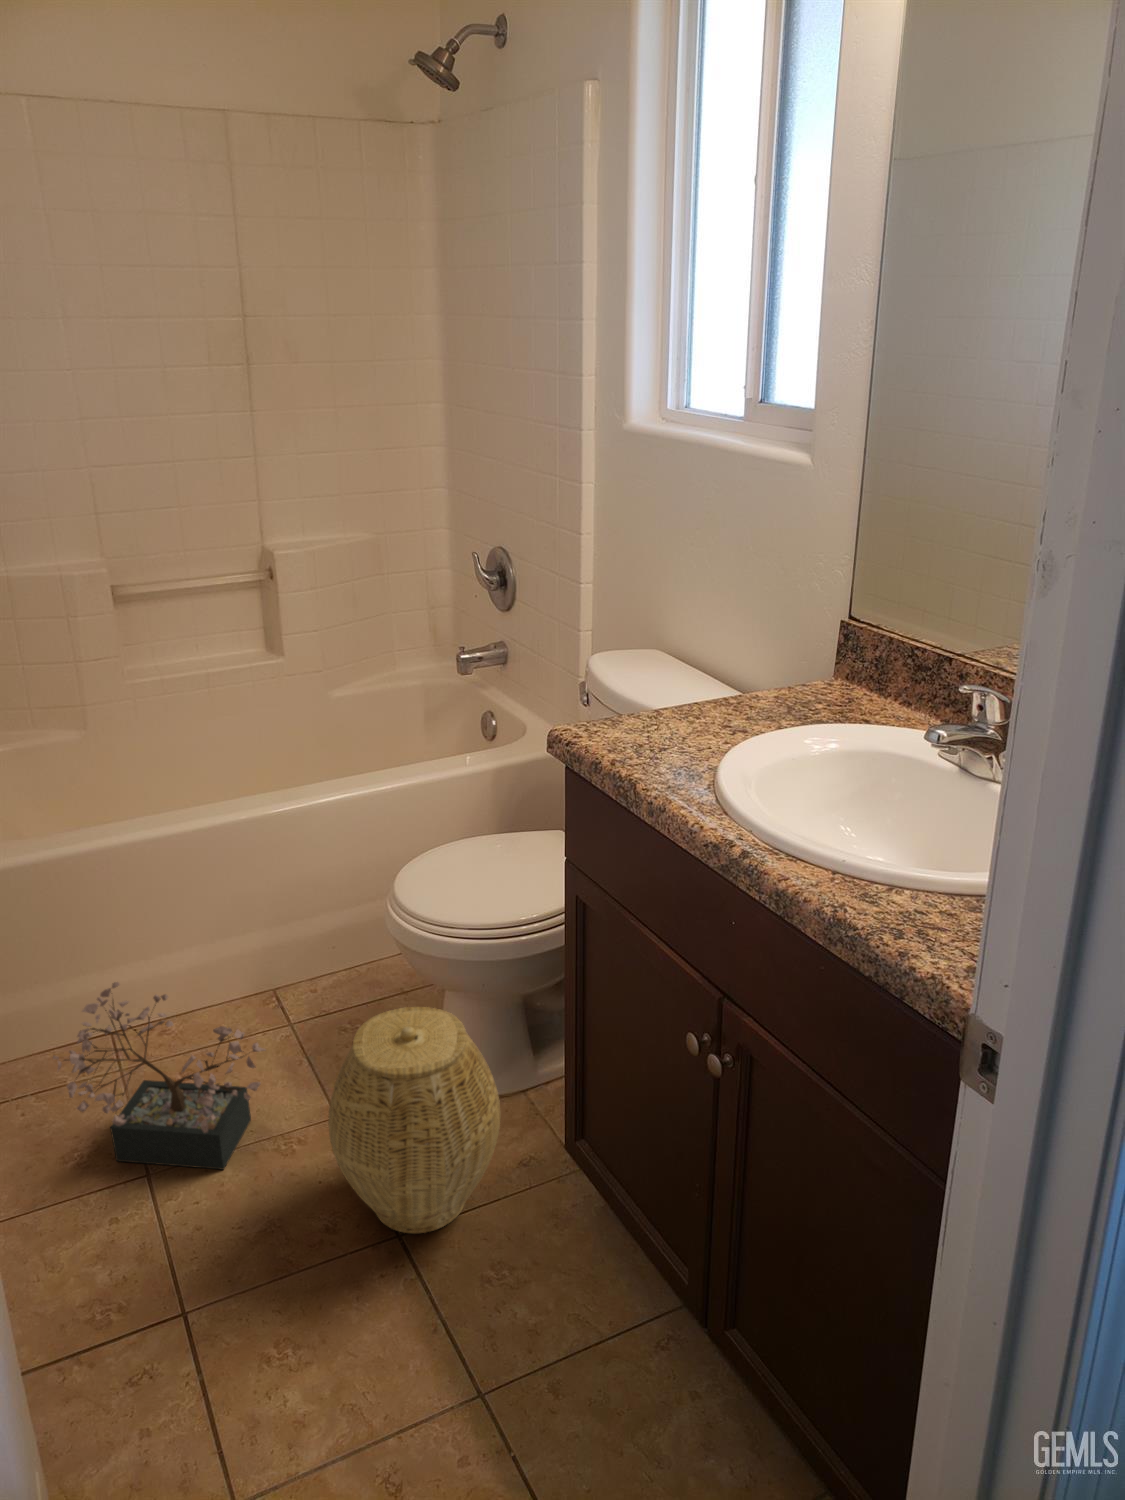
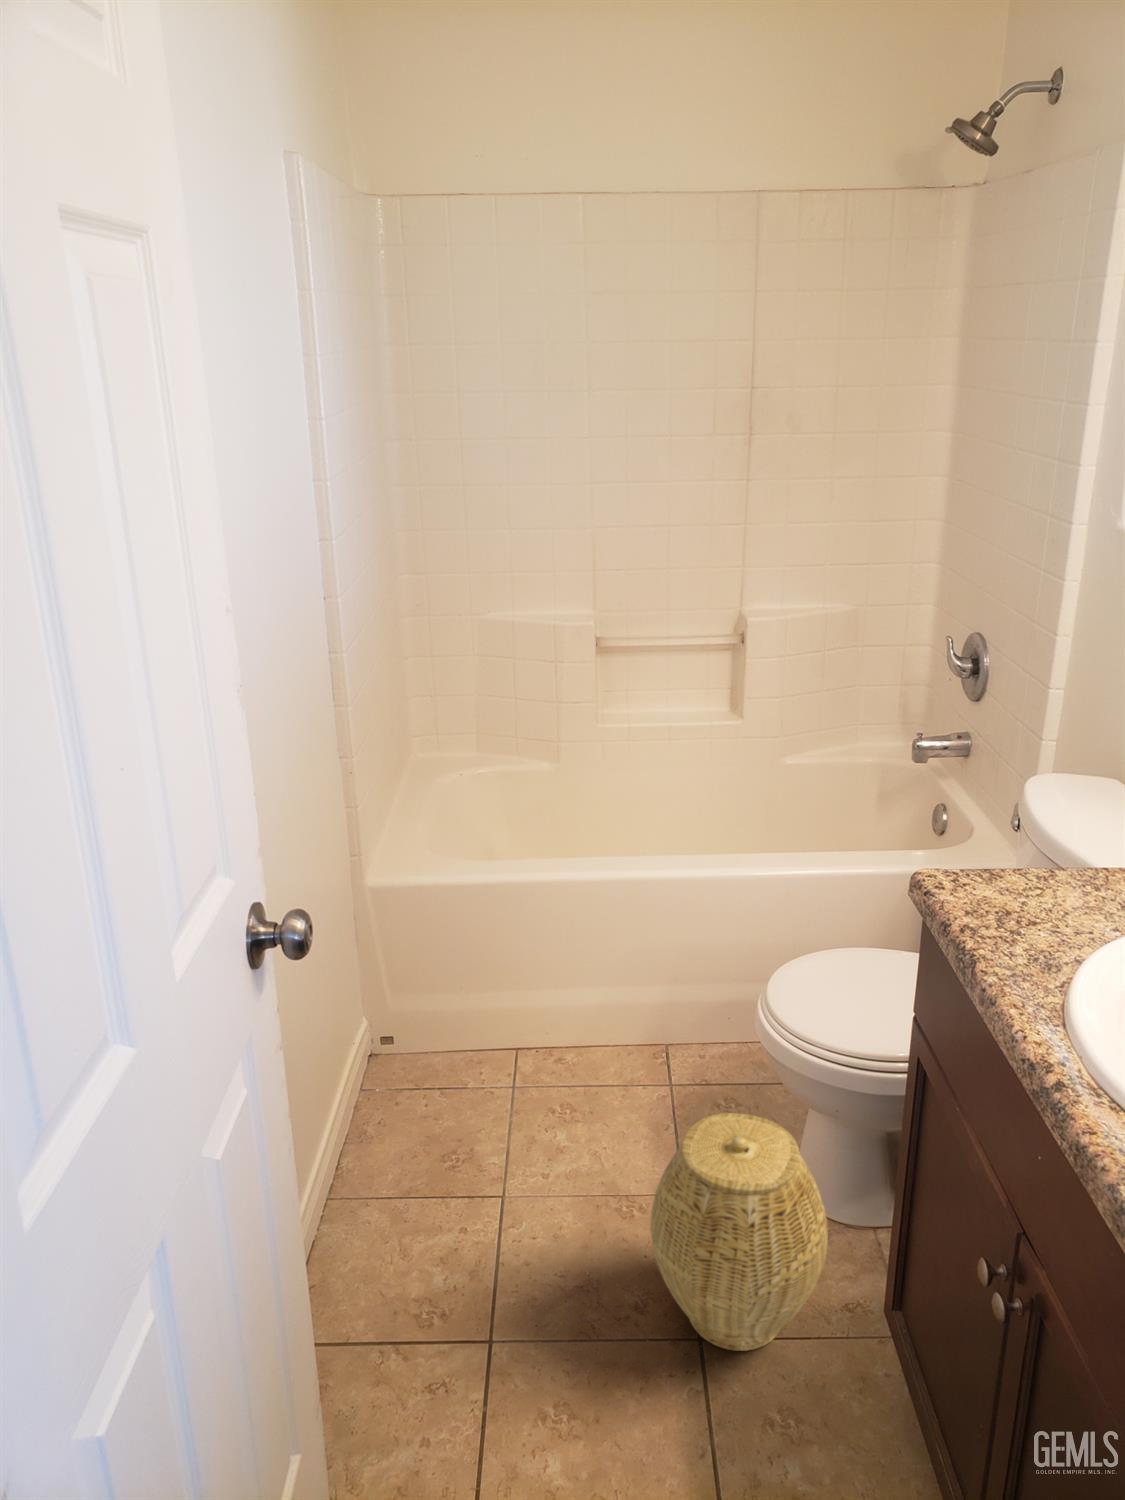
decorative plant: present [53,982,266,1170] -> none [441,1010,626,1213]

